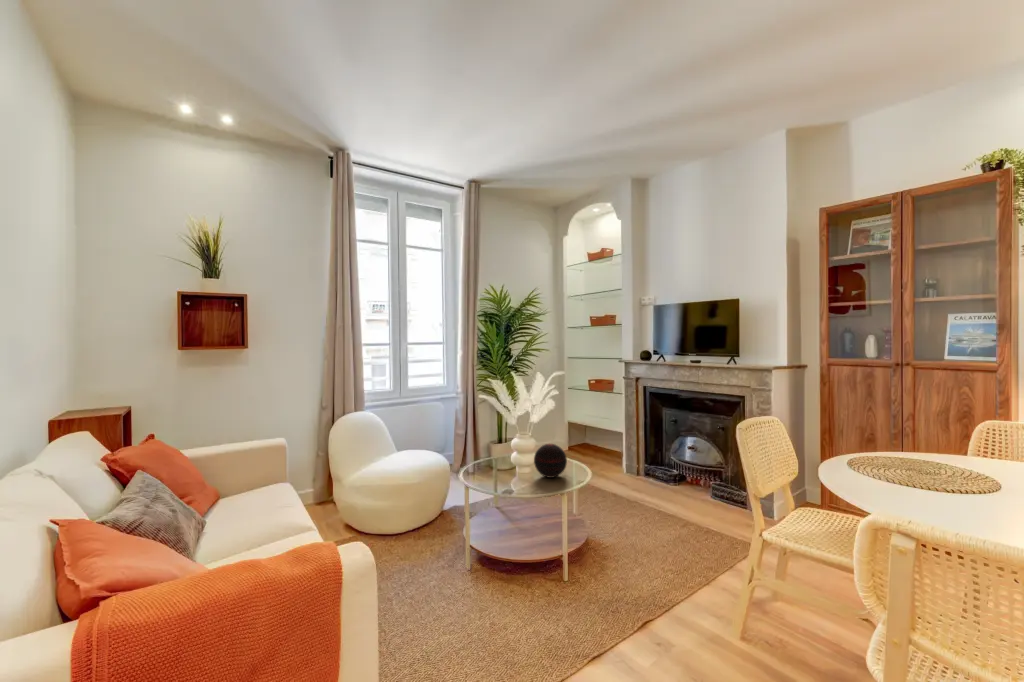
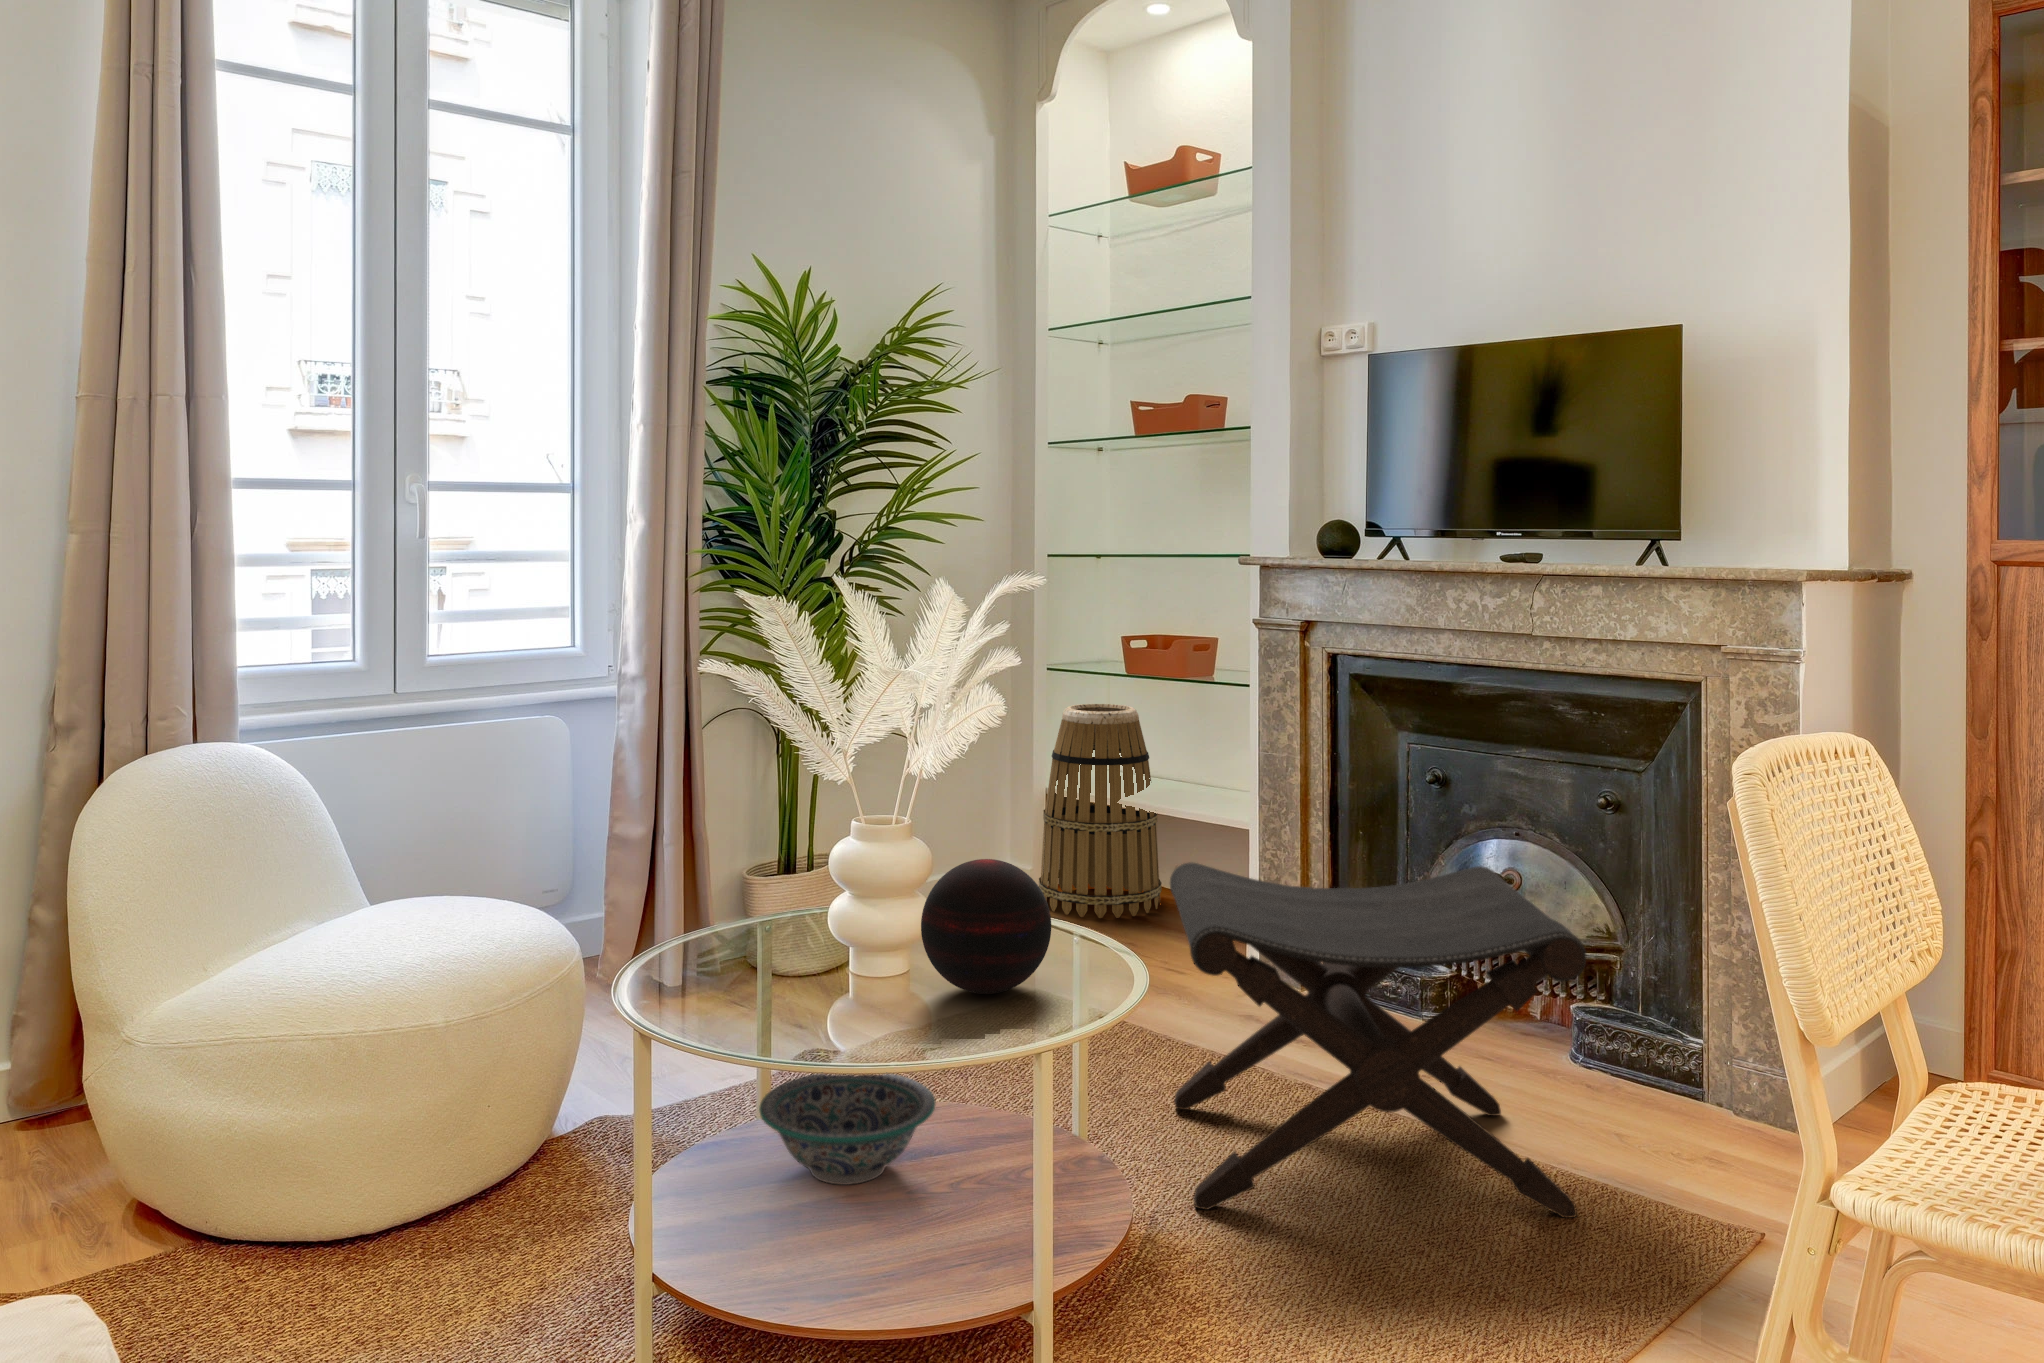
basket: none [567,398,600,456] -> present [1039,704,1162,918]
footstool: none [599,444,709,539] -> present [1170,862,1586,1218]
decorative bowl: none [494,496,538,524] -> present [759,1072,936,1185]

